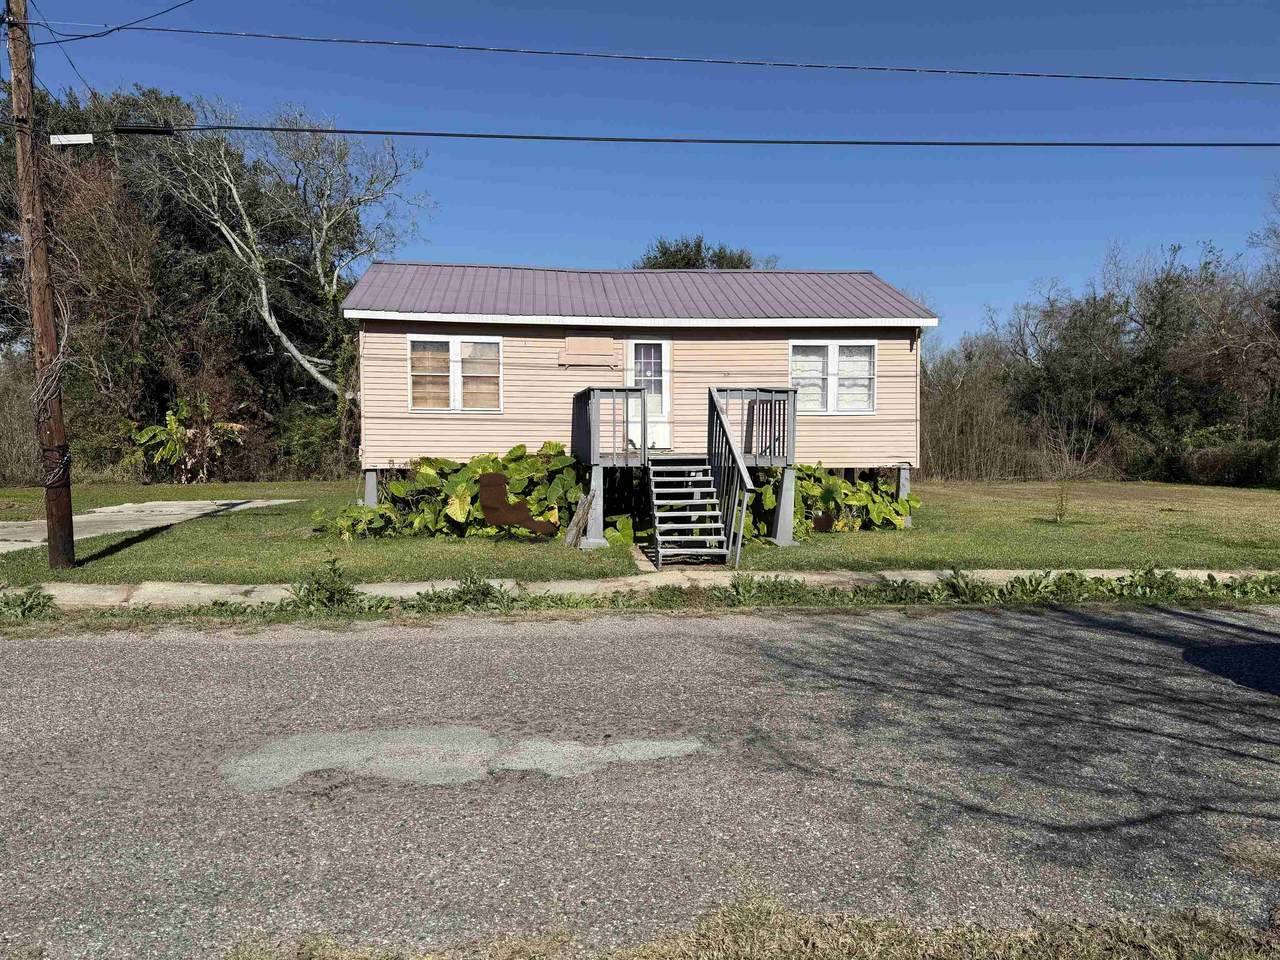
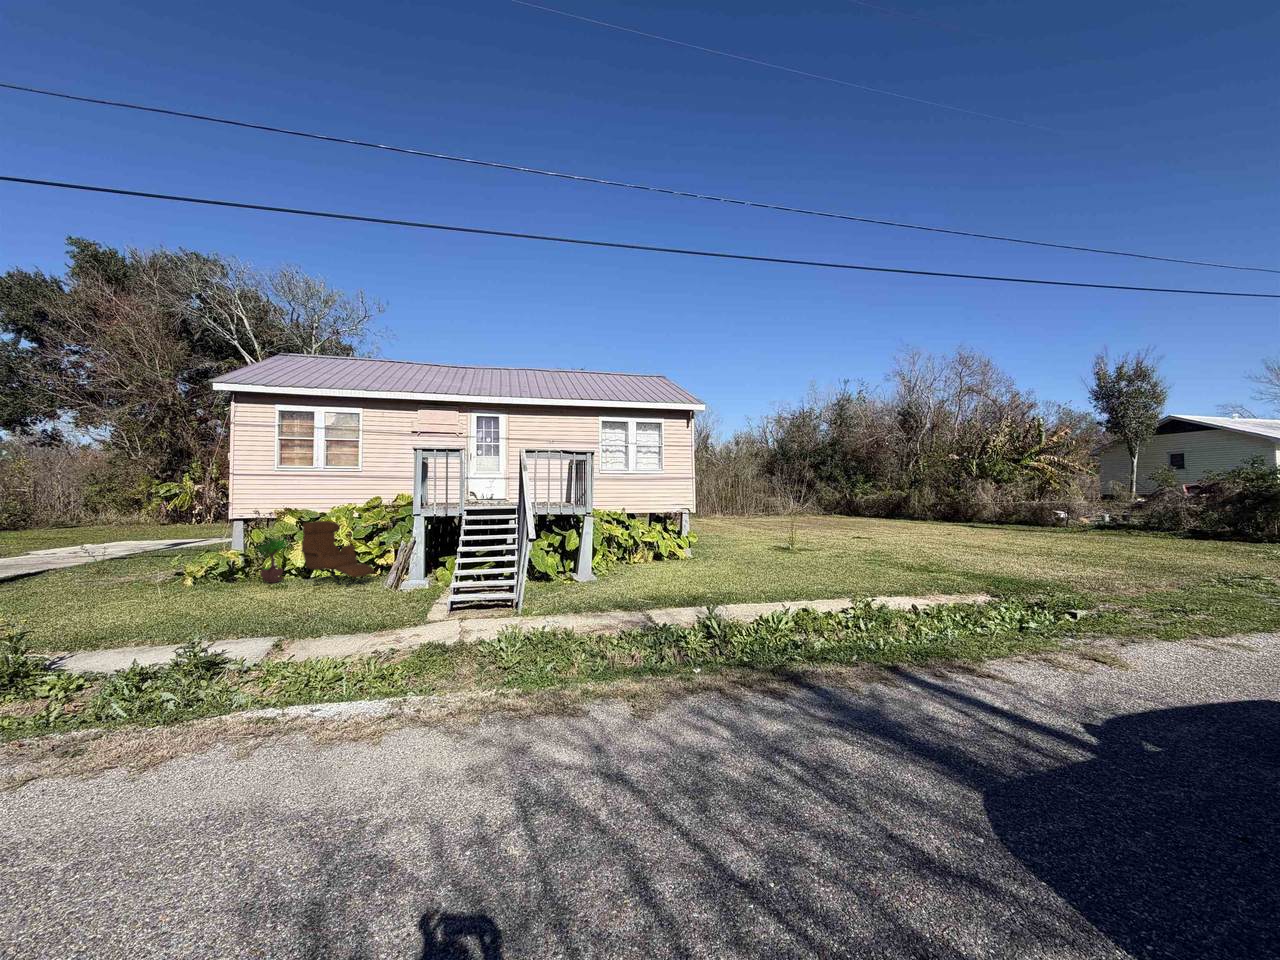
potted tree: present [812,486,838,532] -> present [257,537,285,583]

